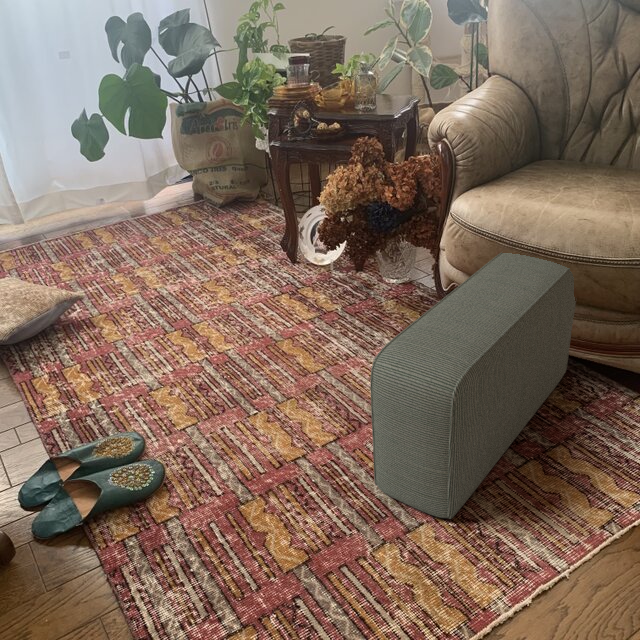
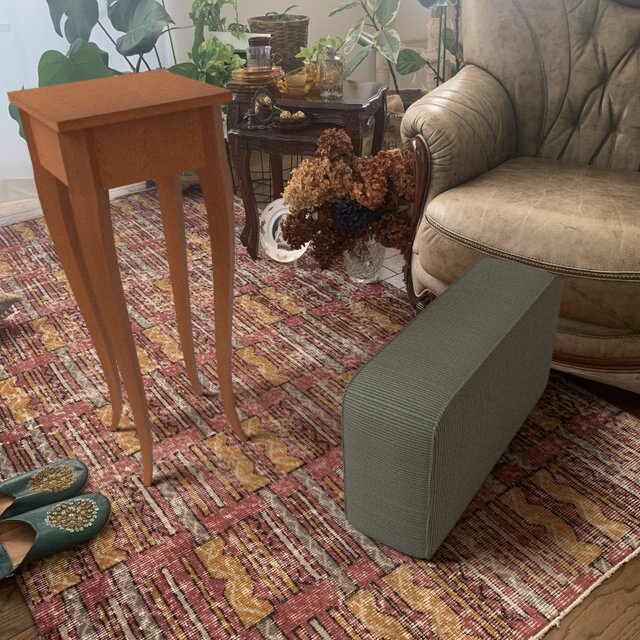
side table: none [81,84,287,456] -> present [7,69,248,486]

